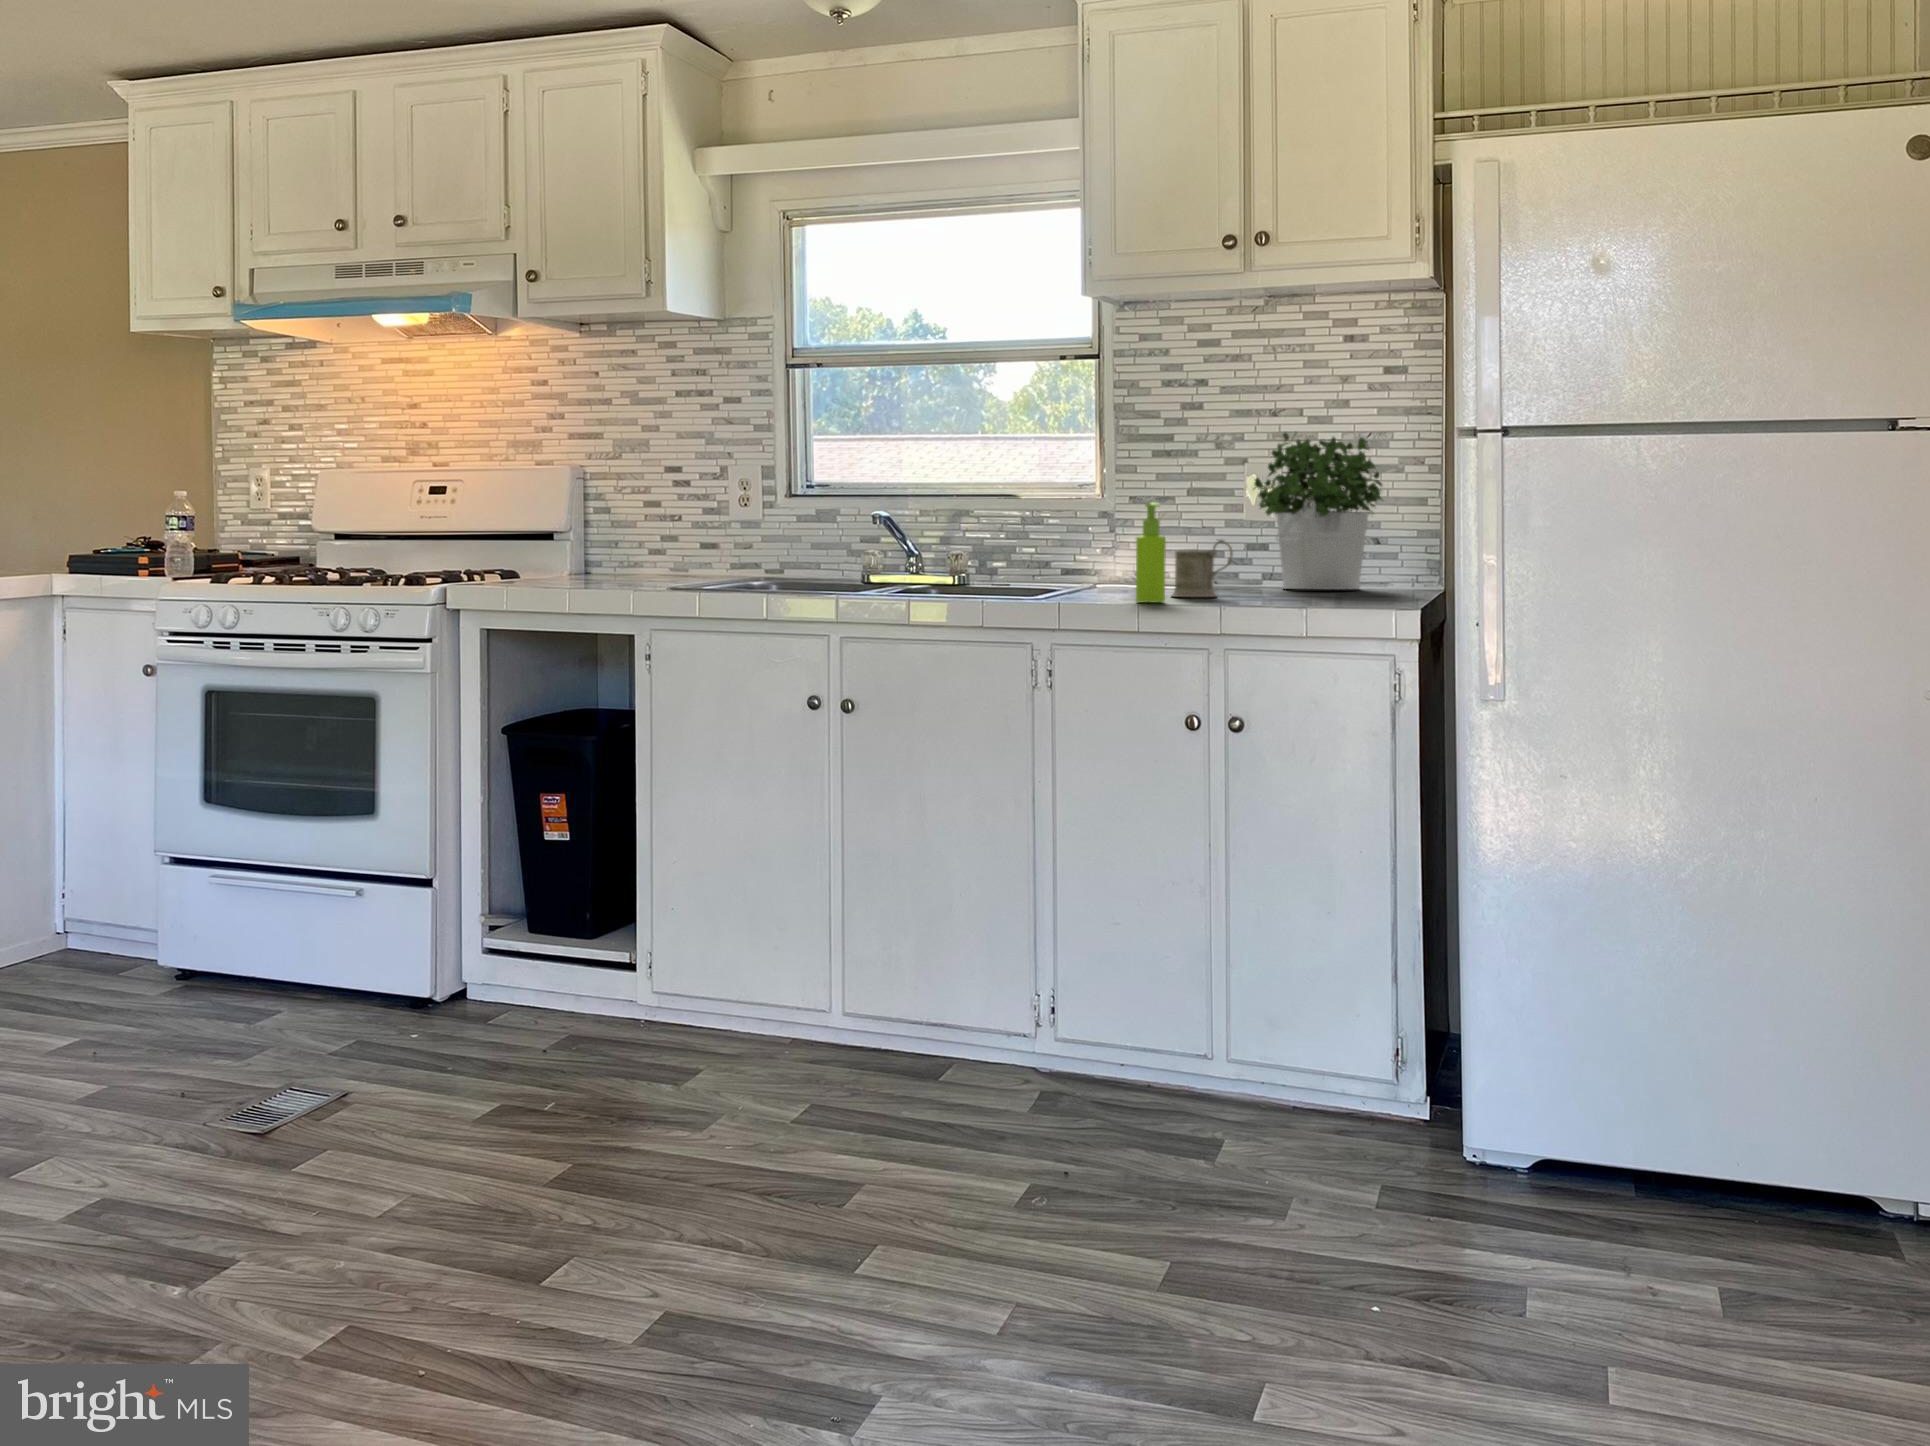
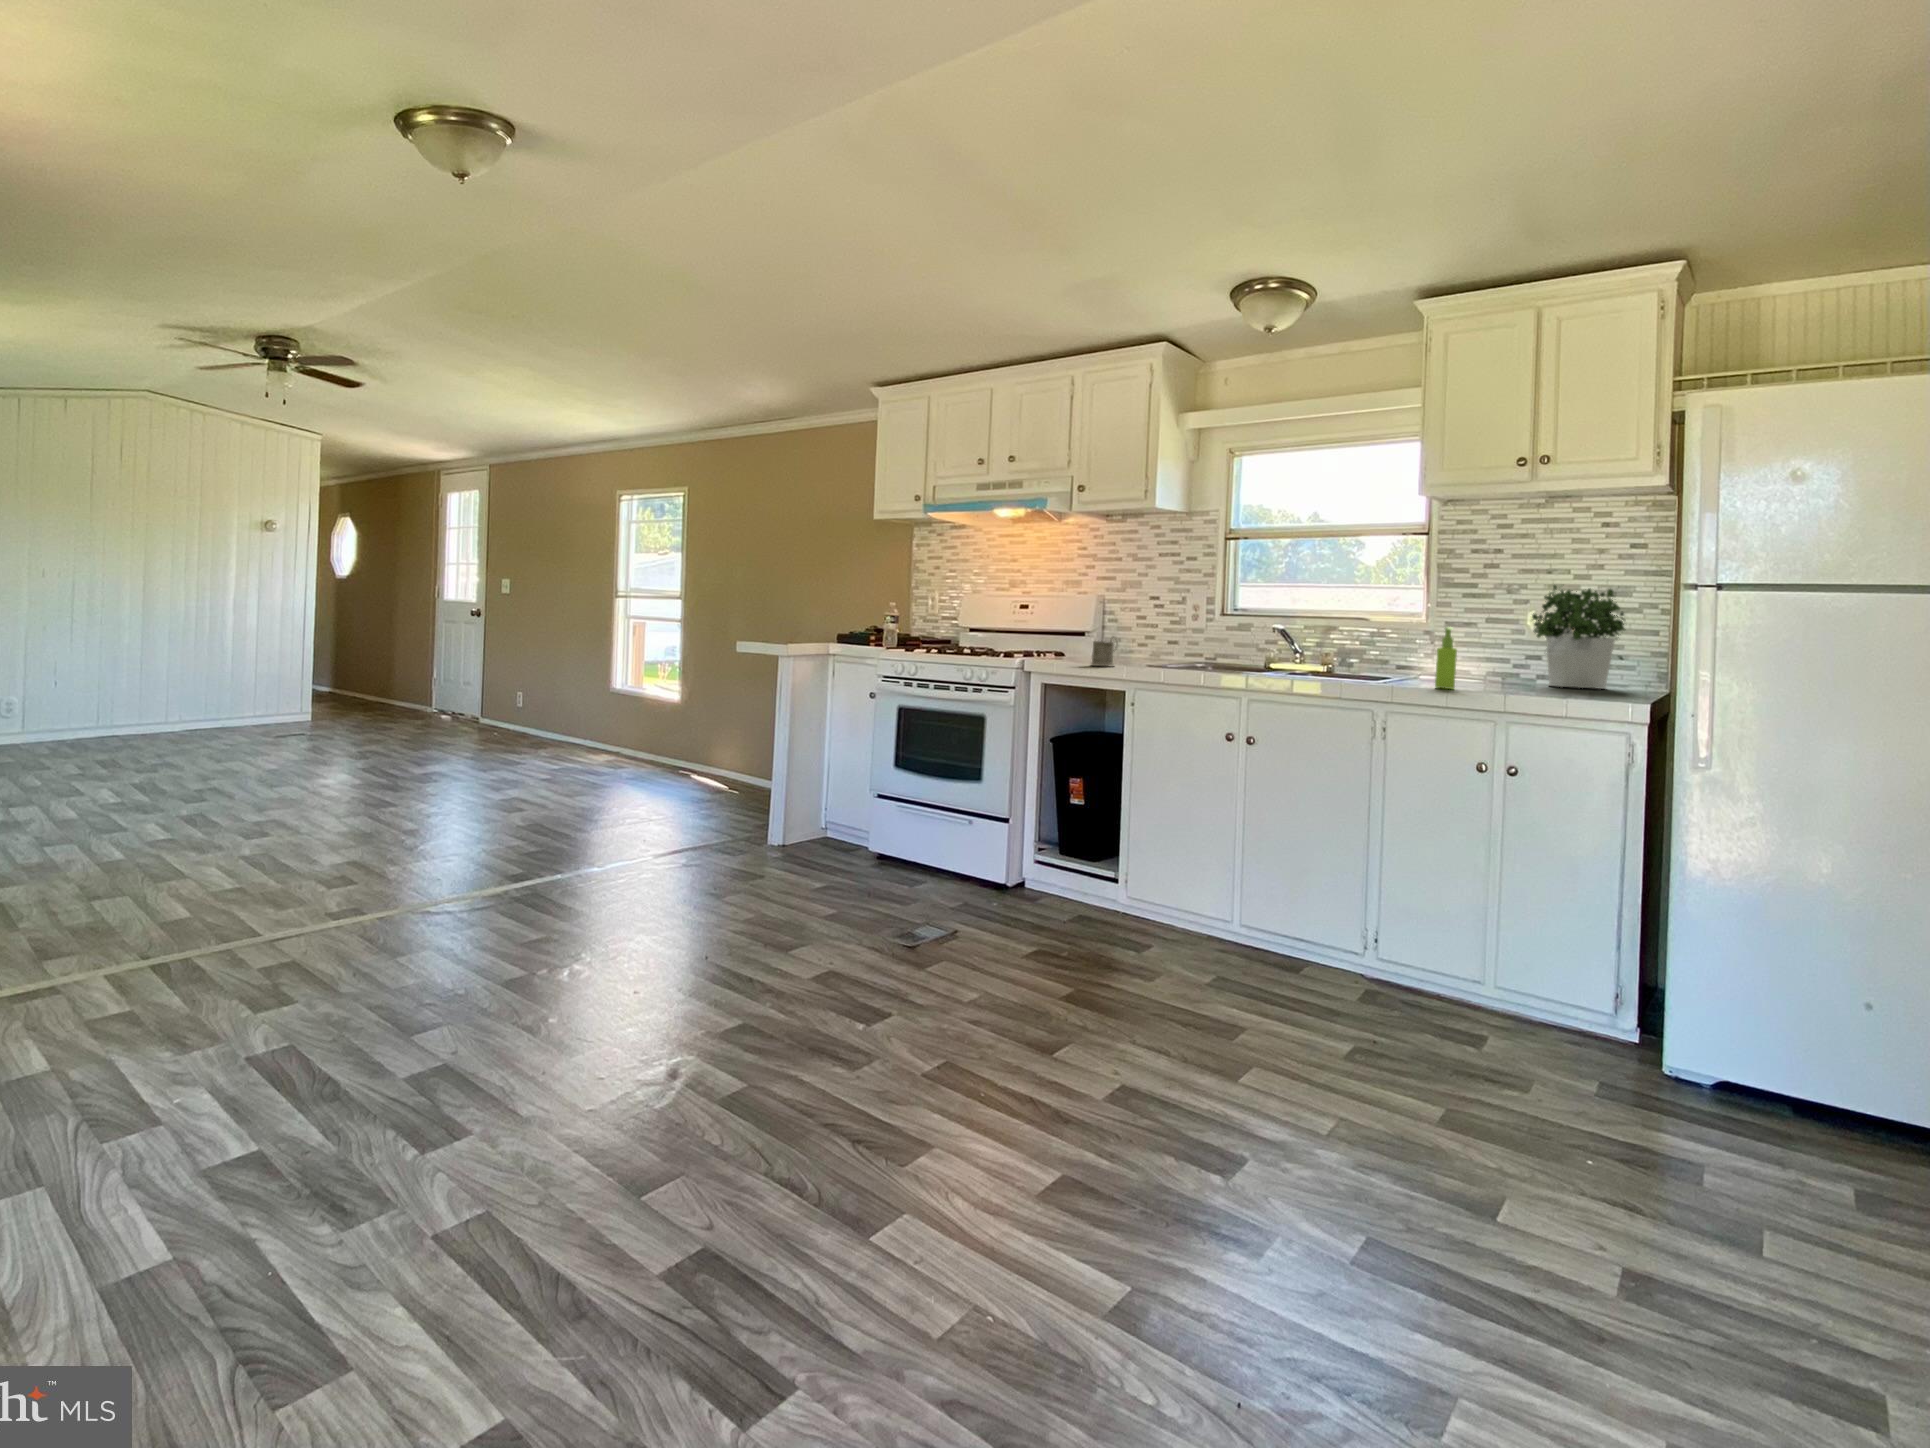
mug: present [1172,540,1233,597] -> present [1091,637,1118,667]

